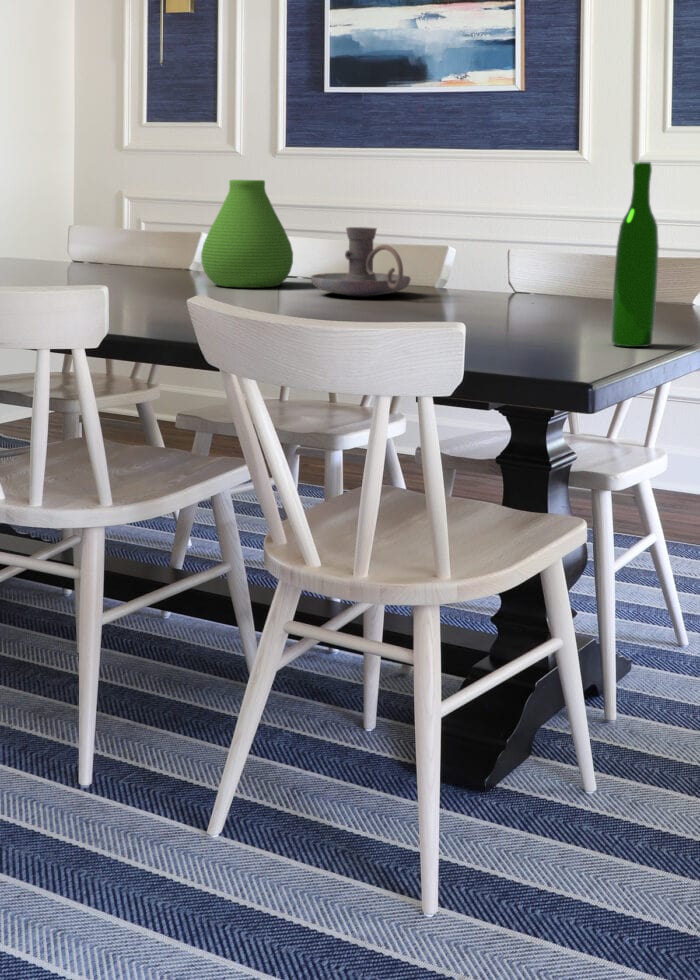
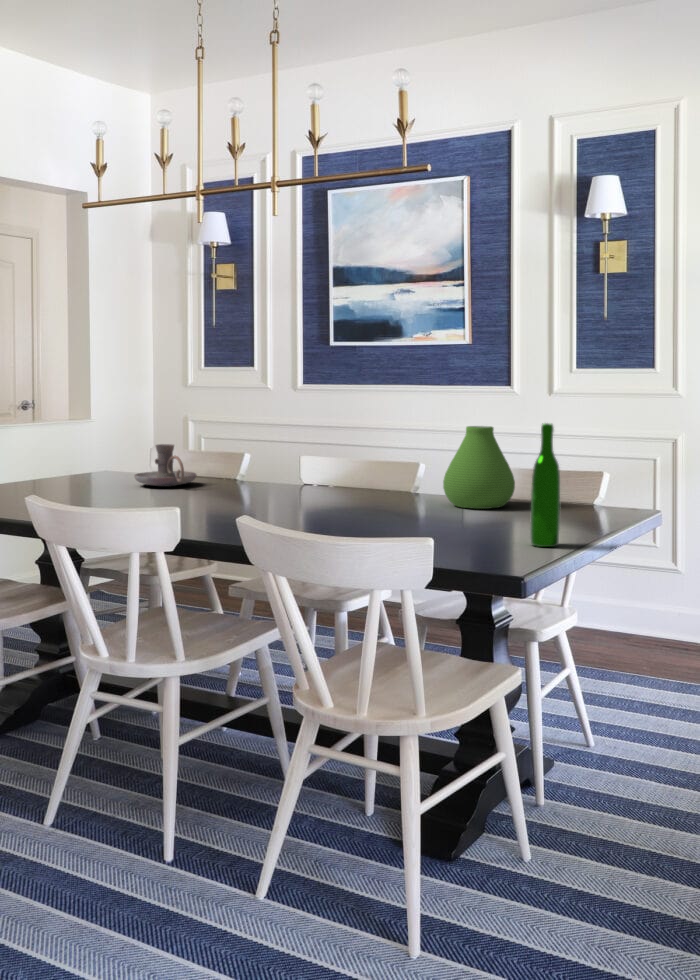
vase: present [201,180,293,288] -> present [443,426,515,509]
candle holder: present [311,227,410,296] -> present [134,444,197,486]

